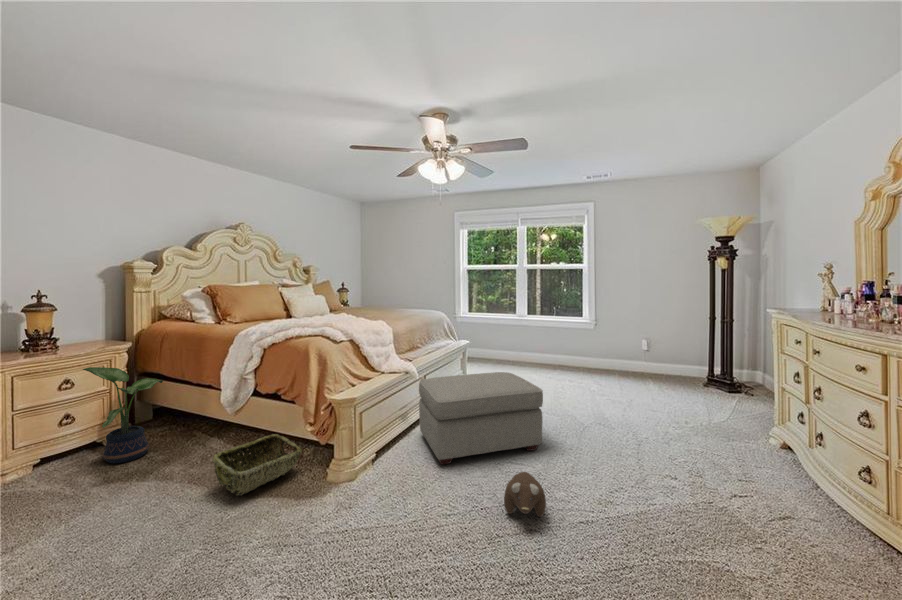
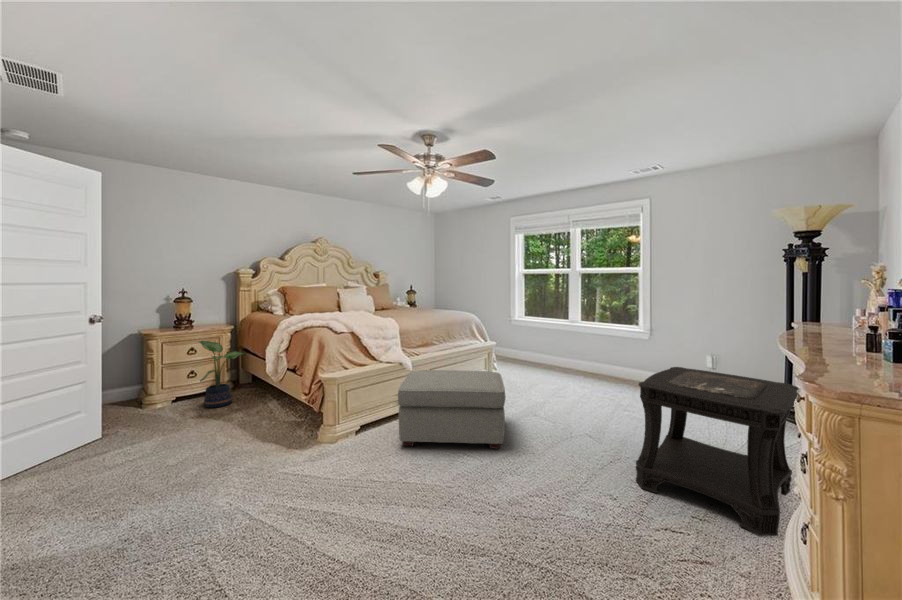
side table: none [666,352,803,481] -> present [636,367,798,536]
woven basket: present [212,434,302,495] -> none [239,401,304,441]
plush toy: present [504,472,546,517] -> none [407,460,452,504]

